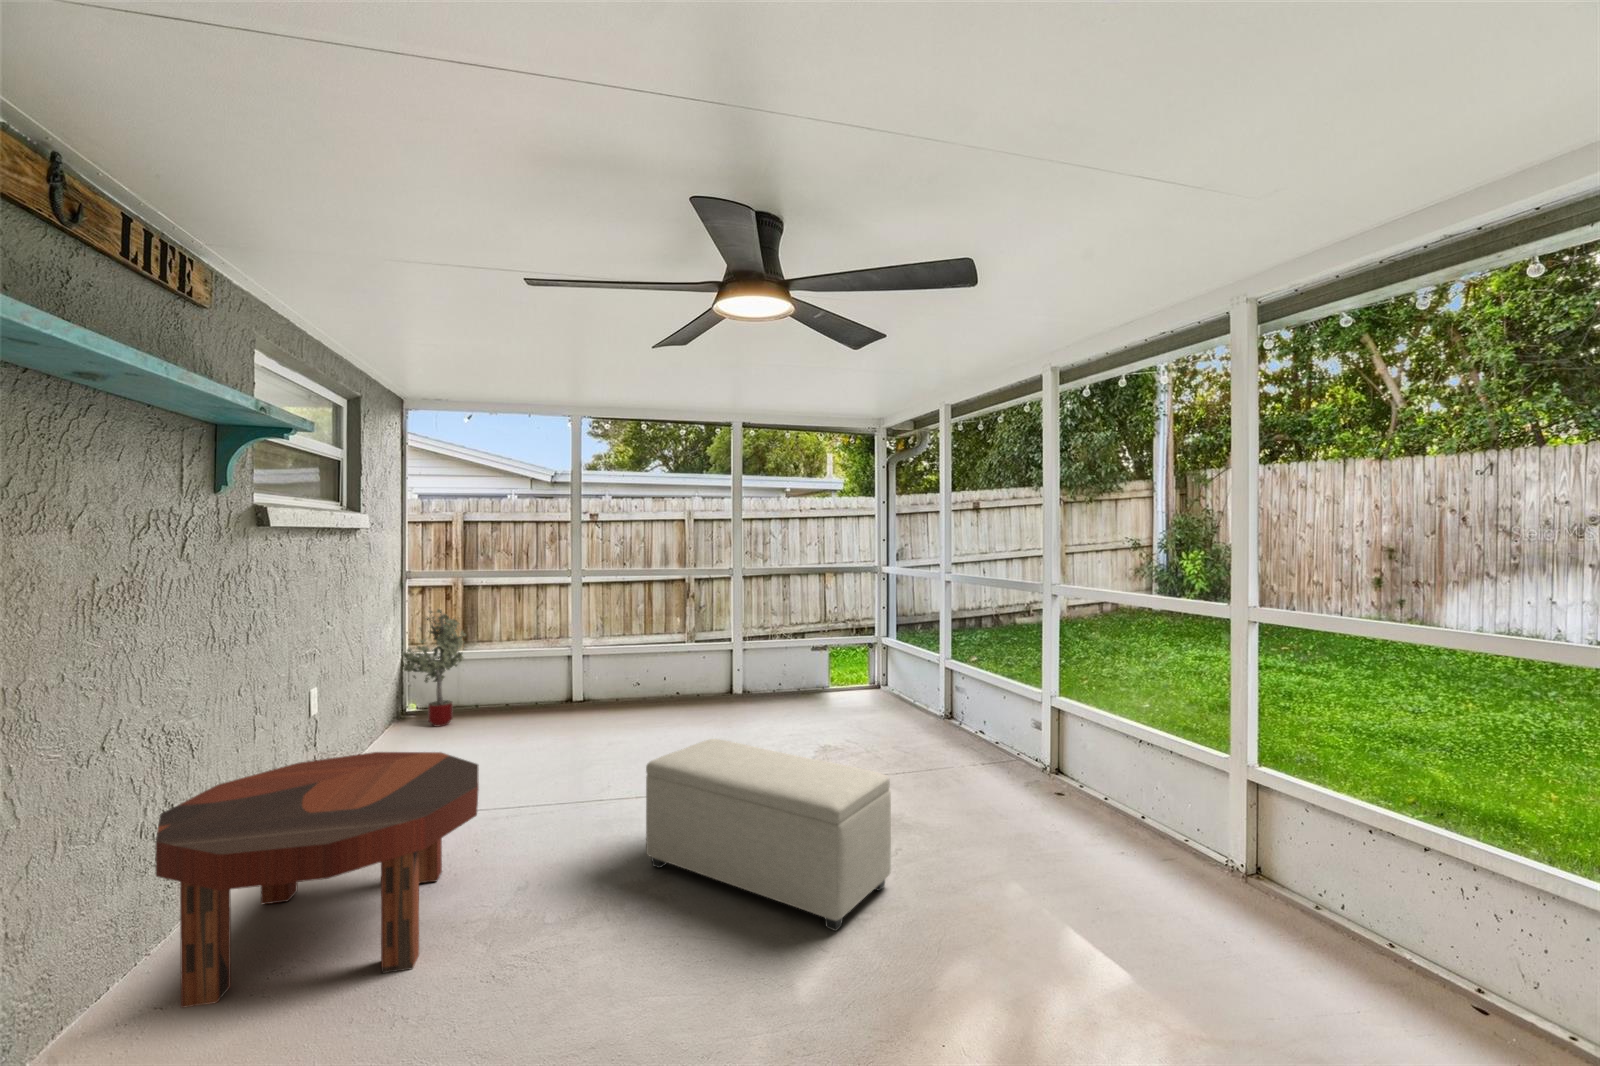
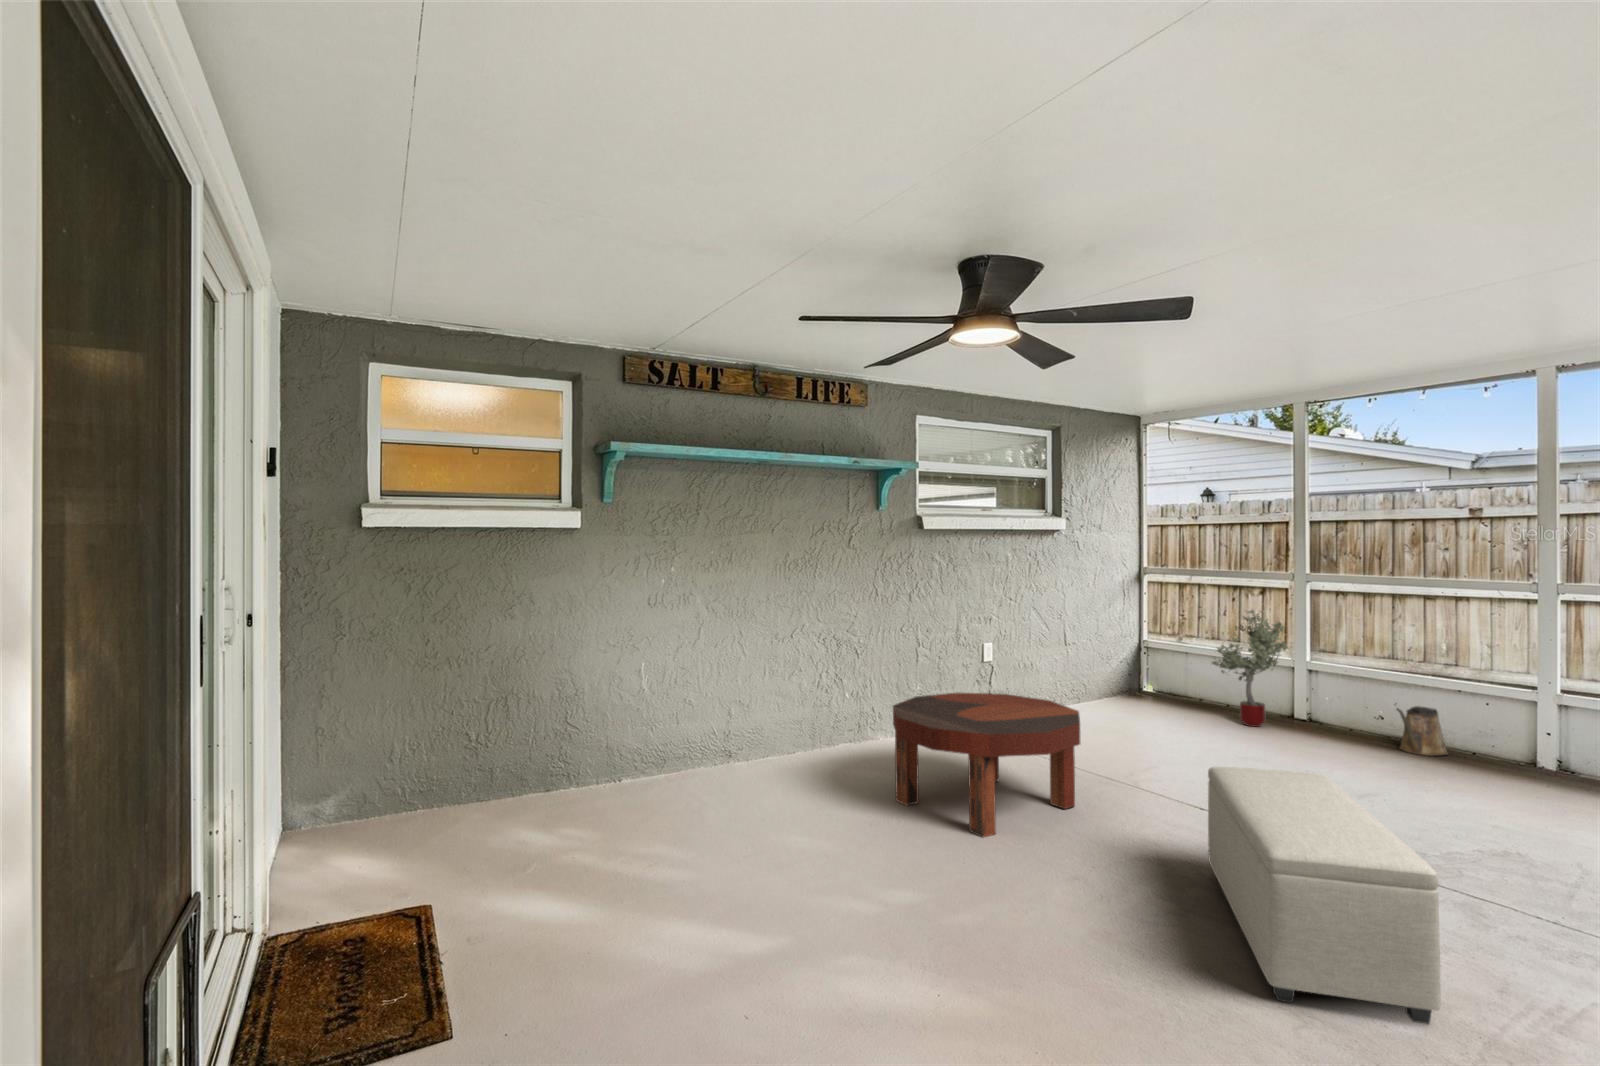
watering can: none [562,673,594,713] -> present [1397,706,1448,756]

